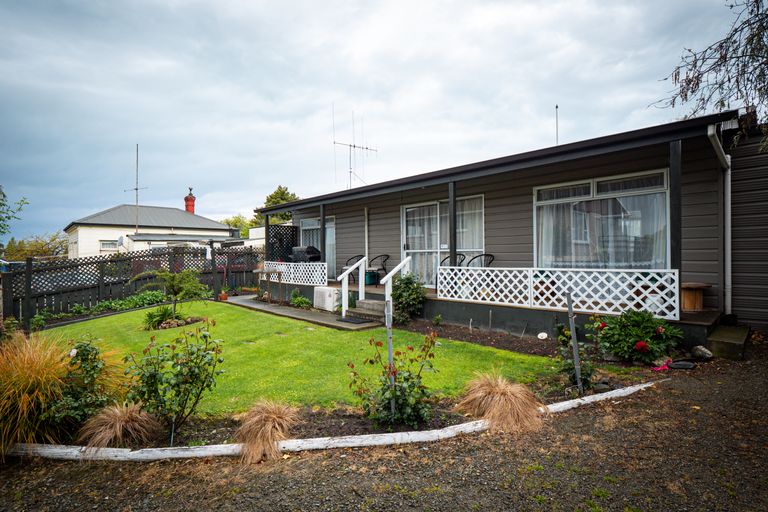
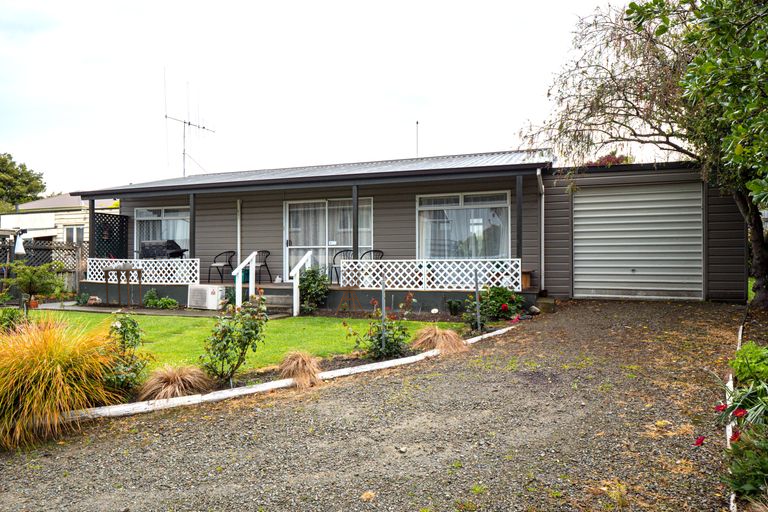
chair: none [424,278,459,332] -> present [336,270,364,315]

